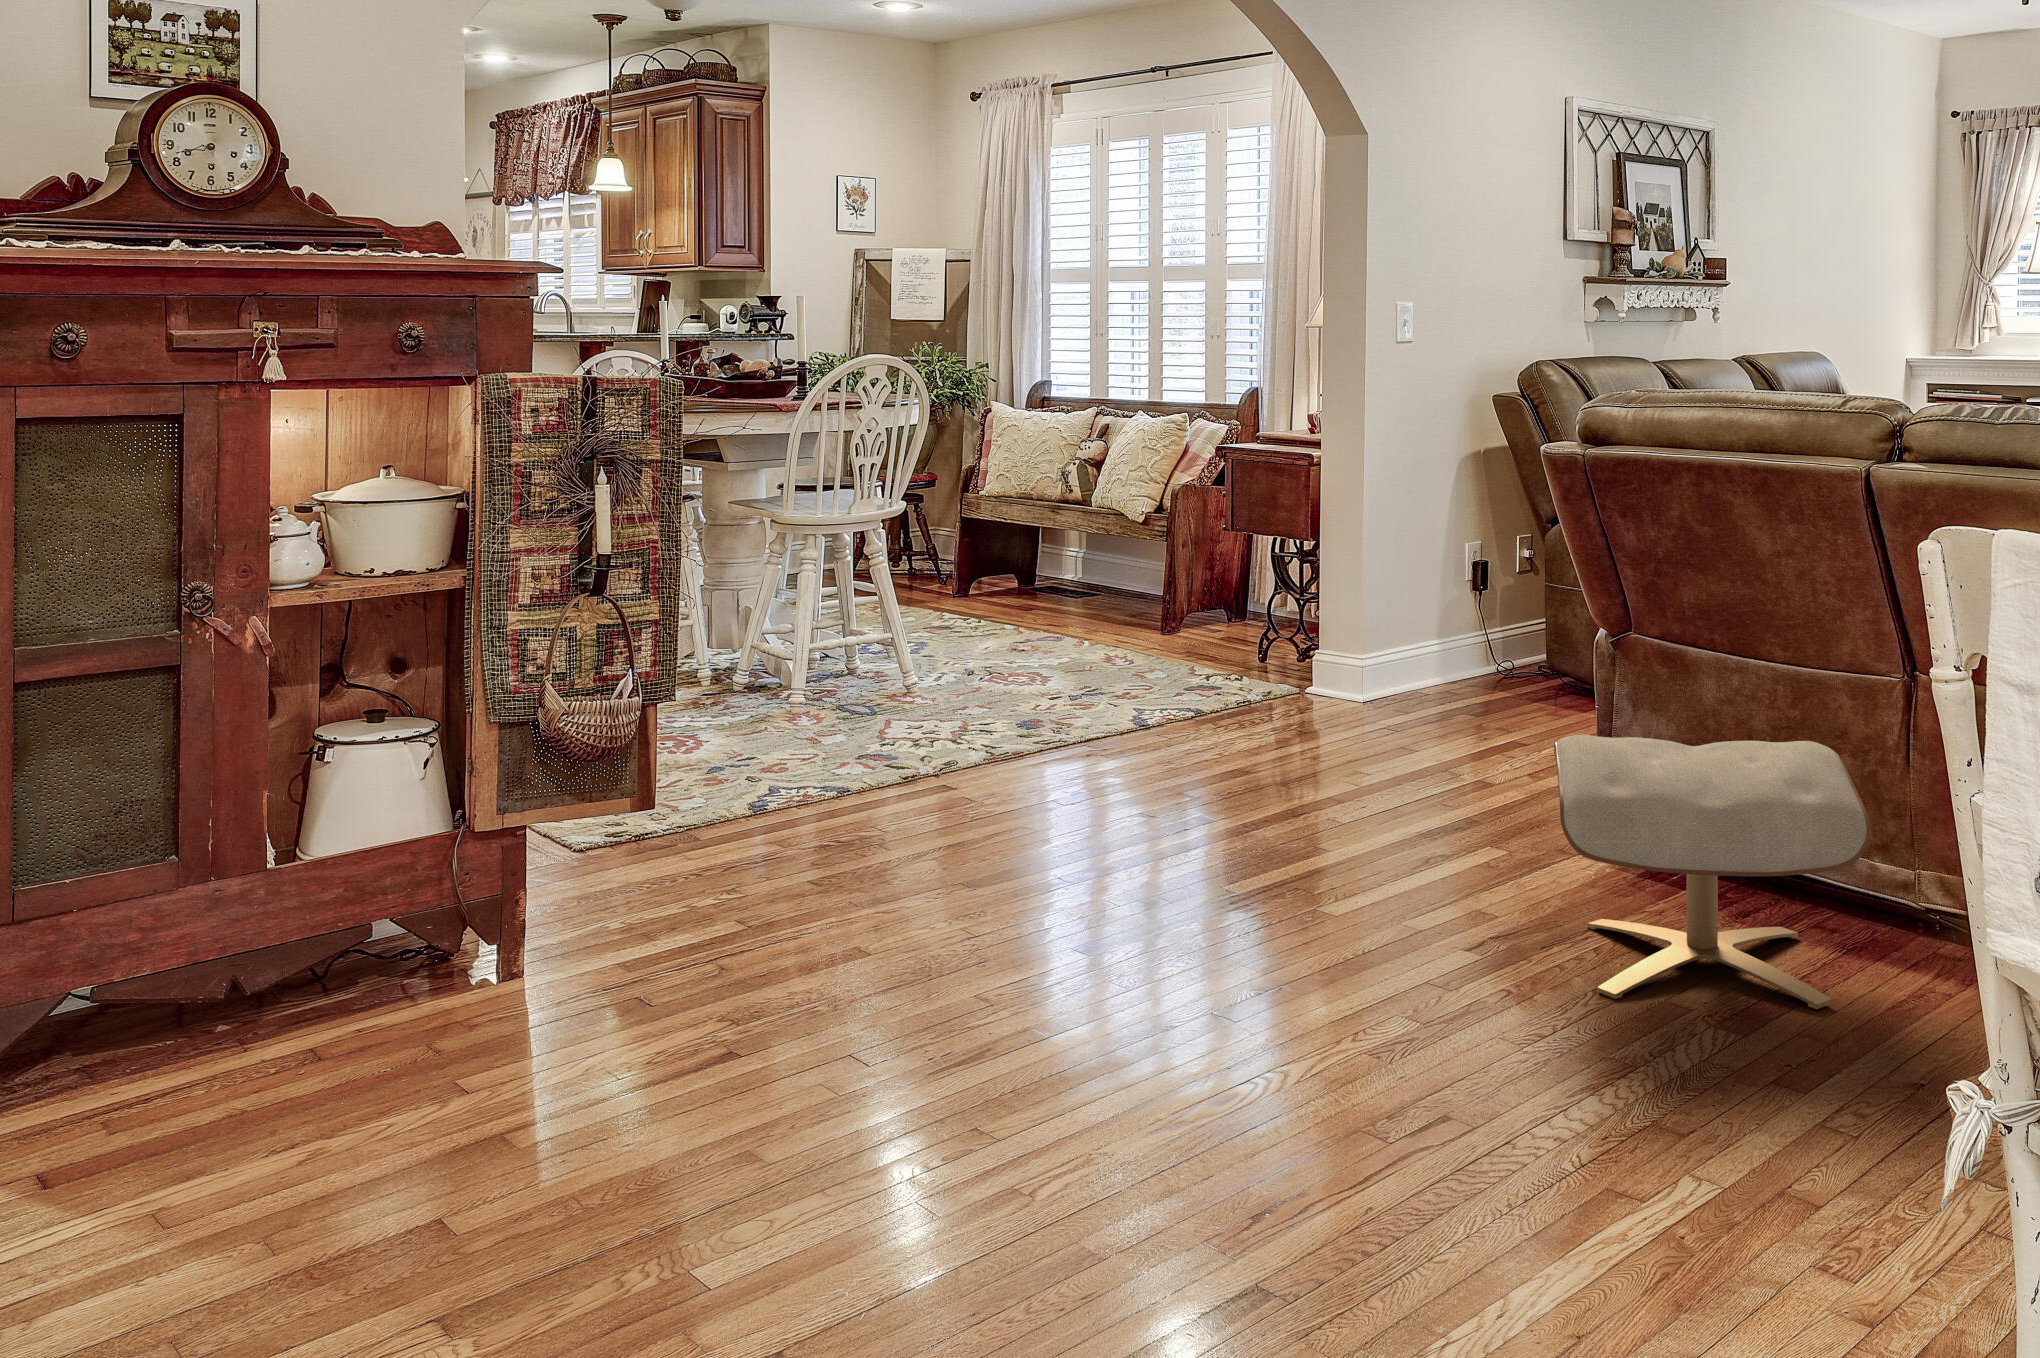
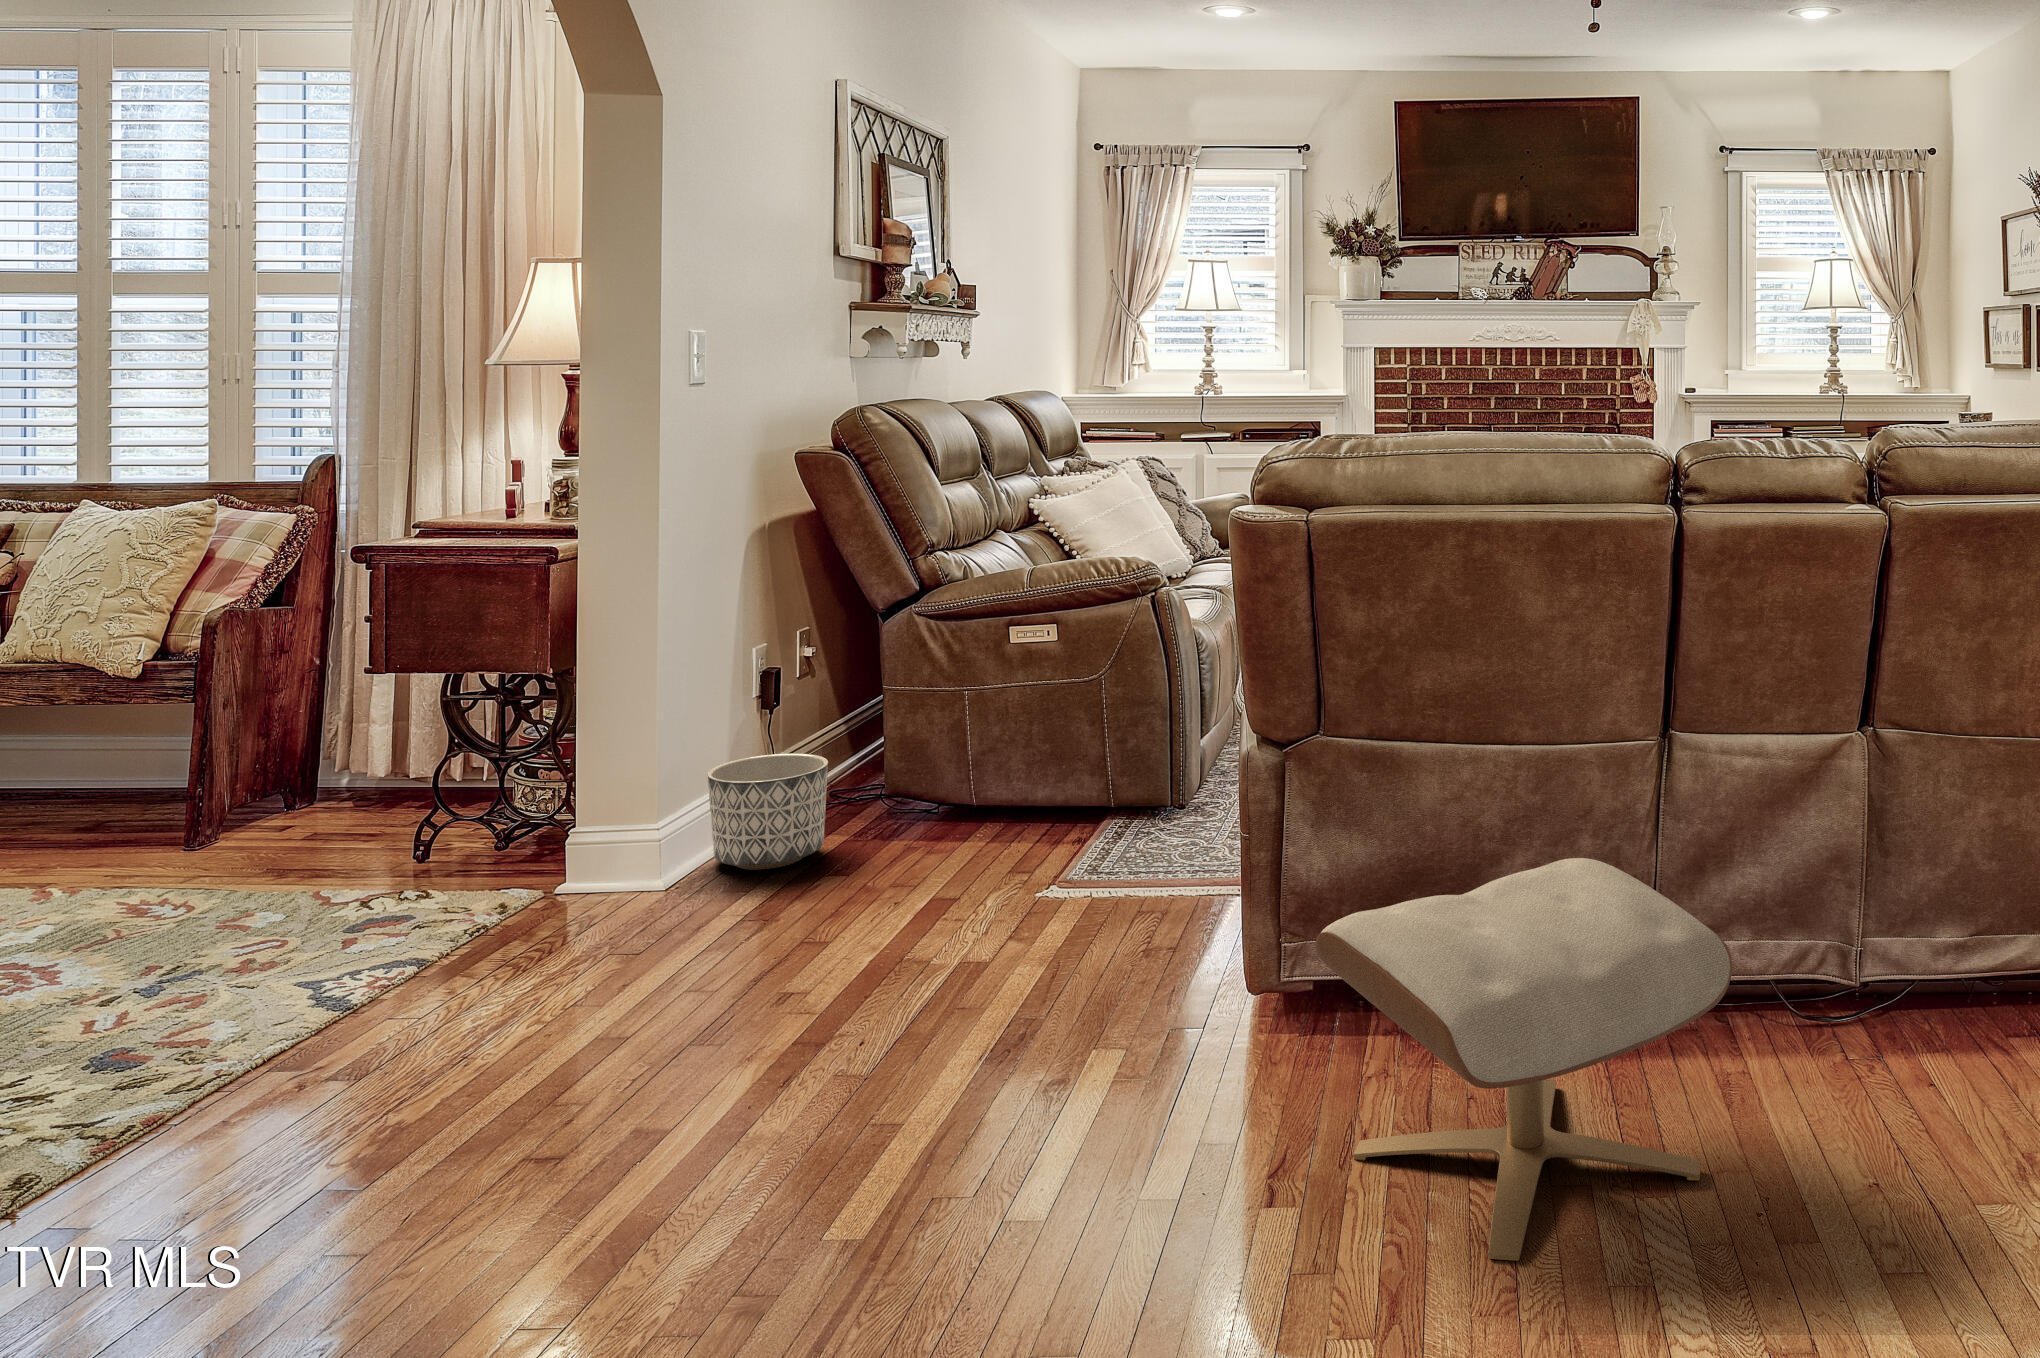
planter: none [1399,622,1483,704] -> present [708,754,828,870]

